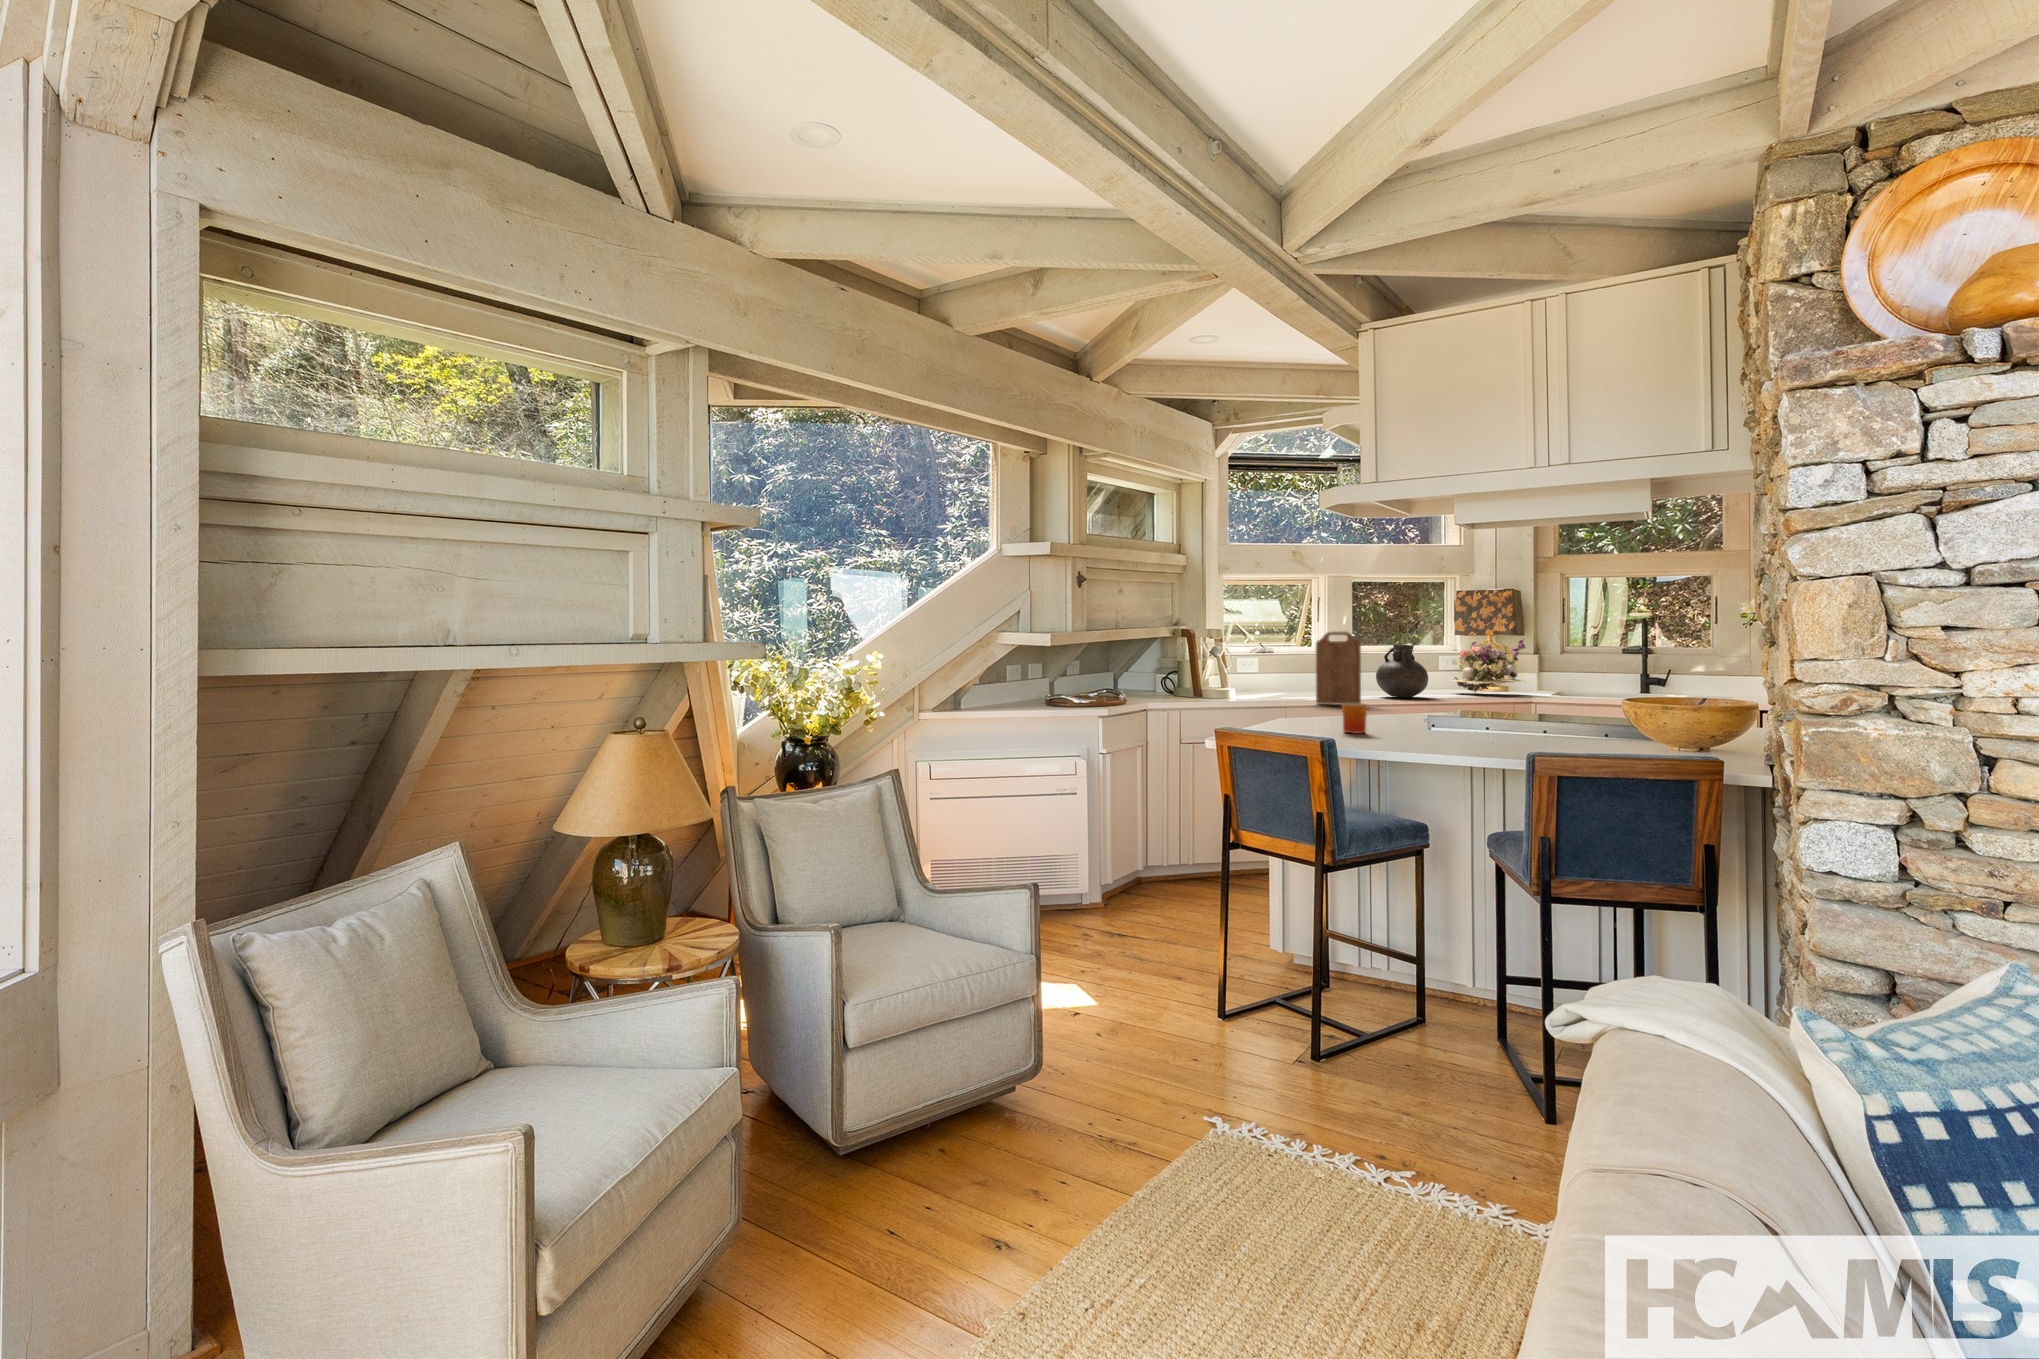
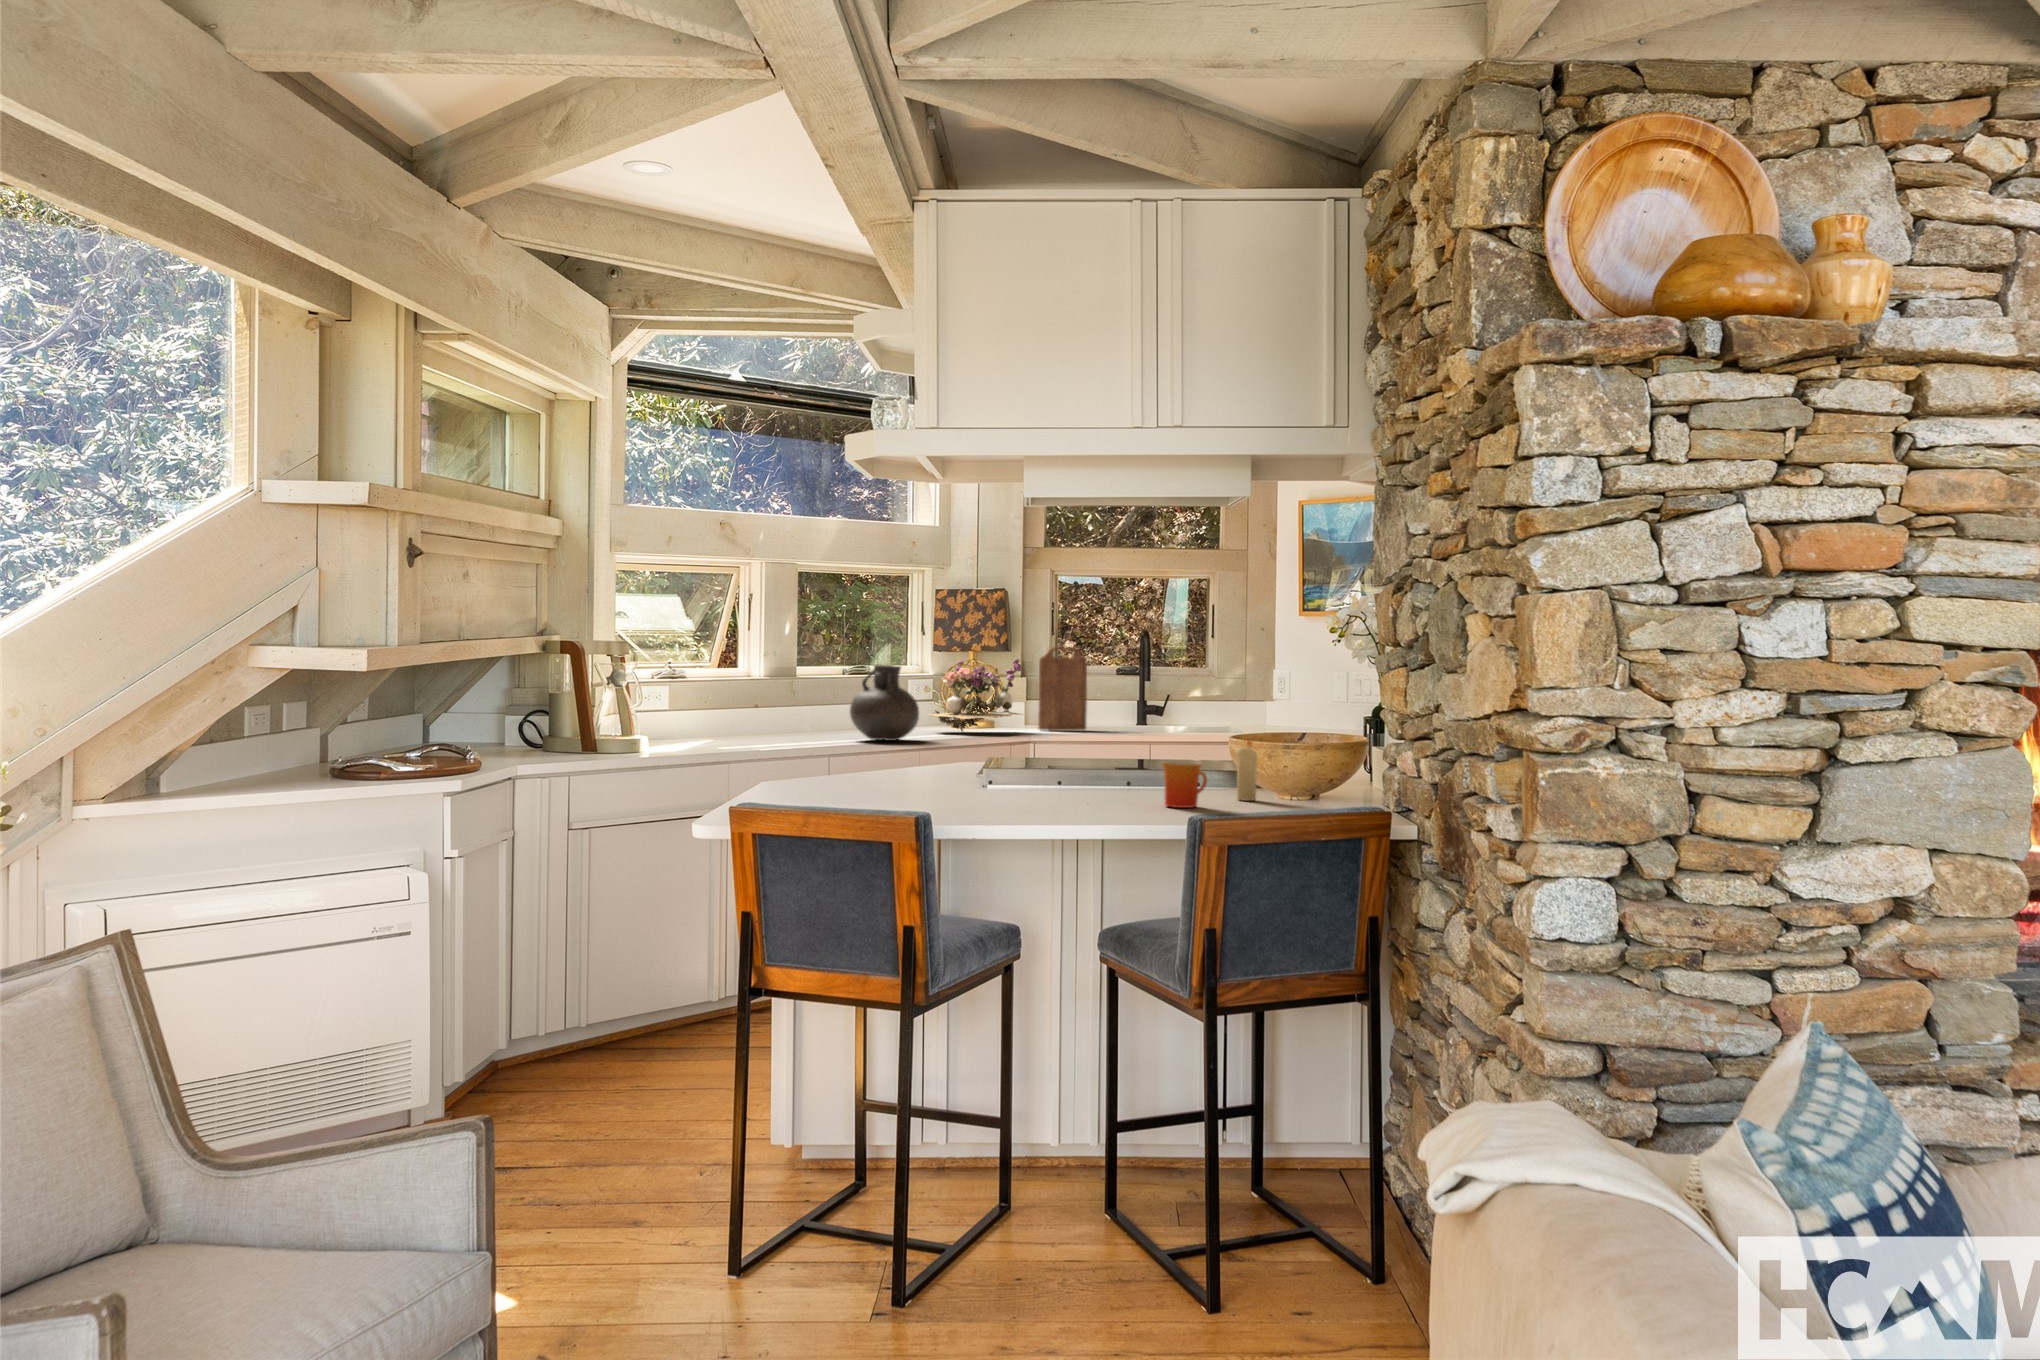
cutting board: present [1316,632,1361,704] -> present [1038,647,1087,730]
candle: none [1596,697,1615,746] -> present [1236,740,1257,801]
mug: present [1341,703,1368,733] -> present [1162,761,1207,808]

